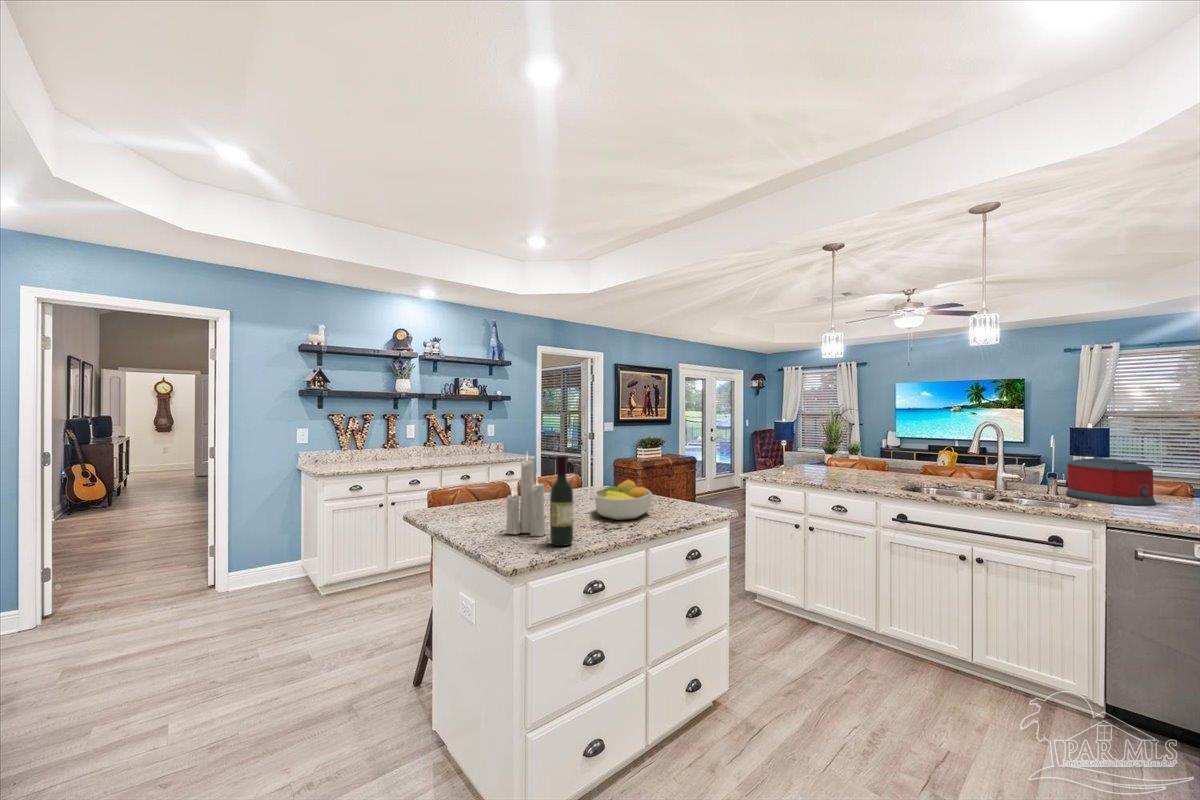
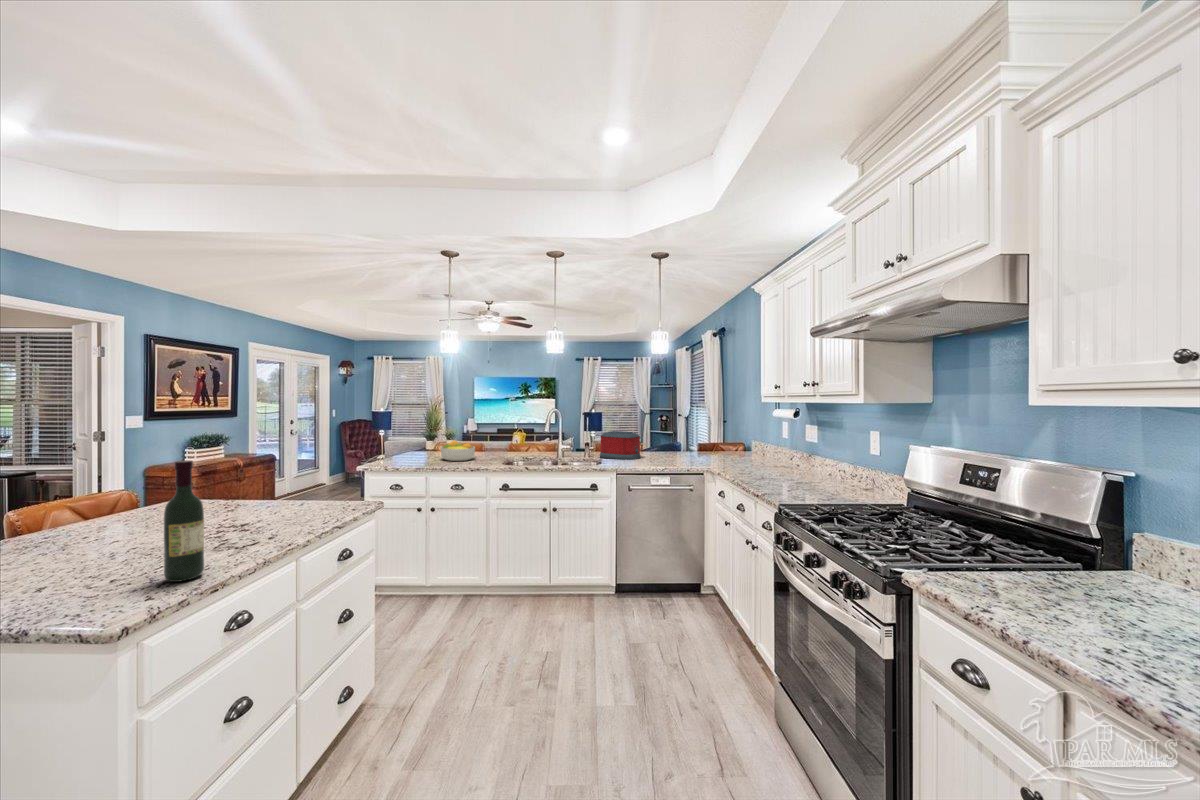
candle: present [506,456,546,536] -> none [57,453,143,588]
fruit bowl: present [594,480,652,520] -> present [441,440,475,461]

